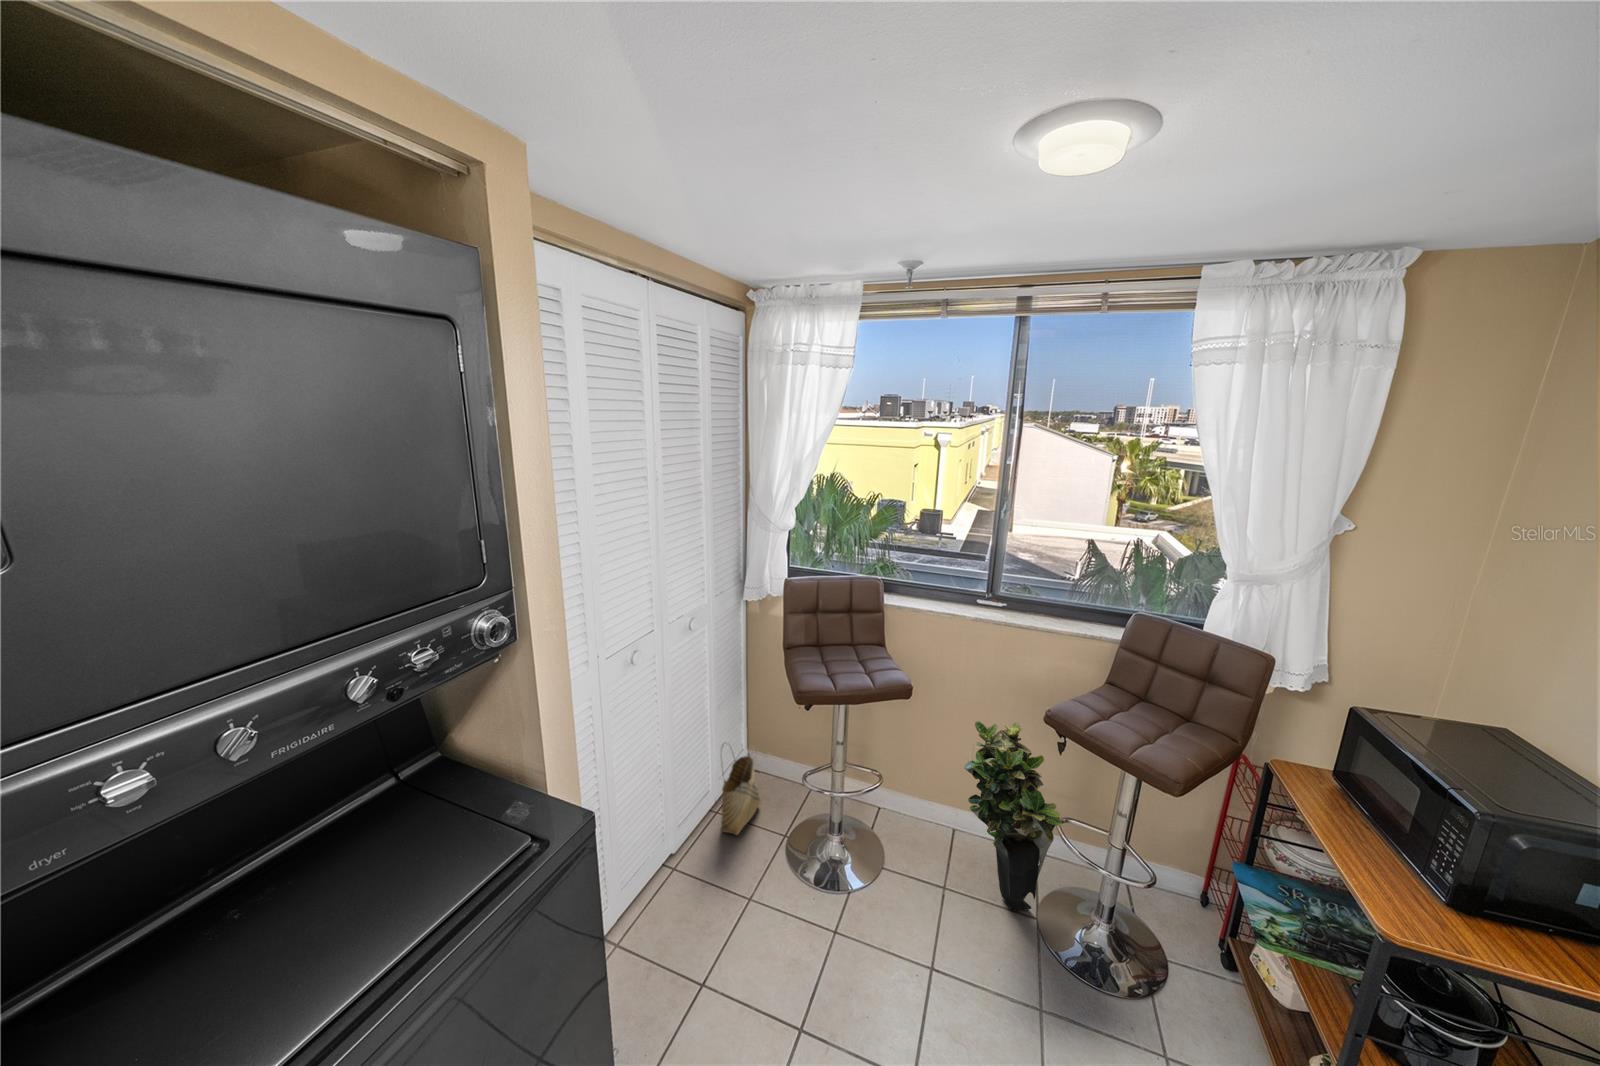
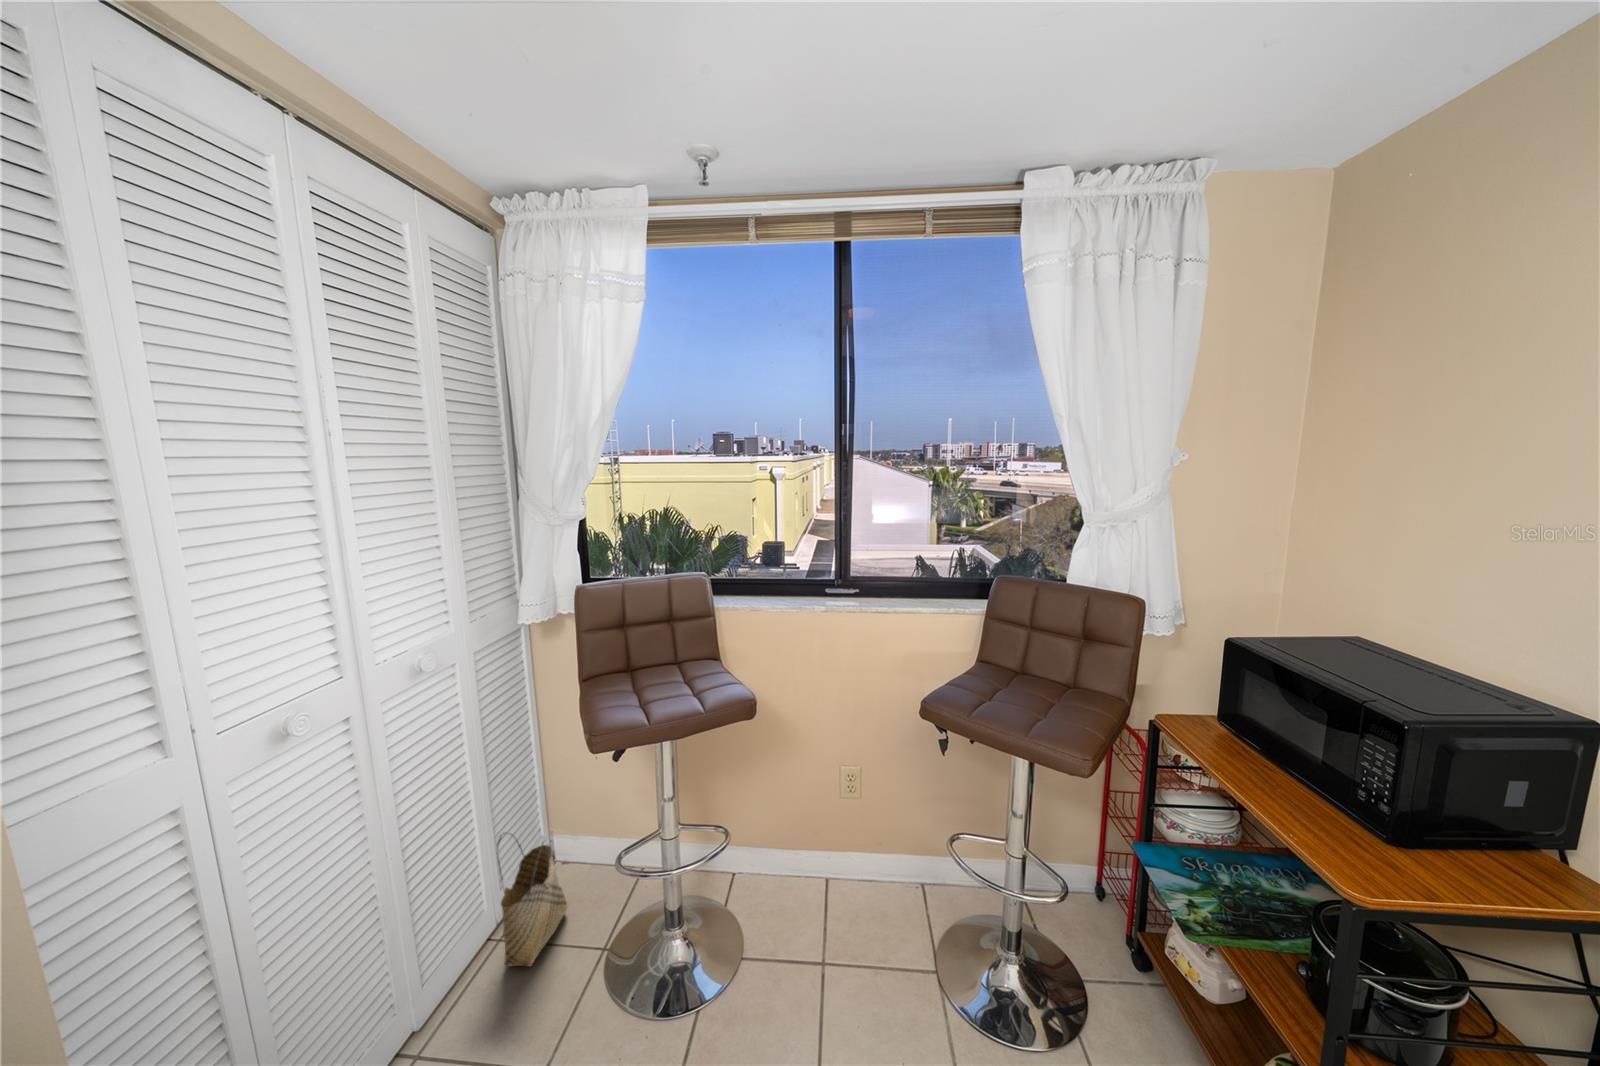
potted plant: present [964,721,1062,911] -> none [831,727,951,969]

